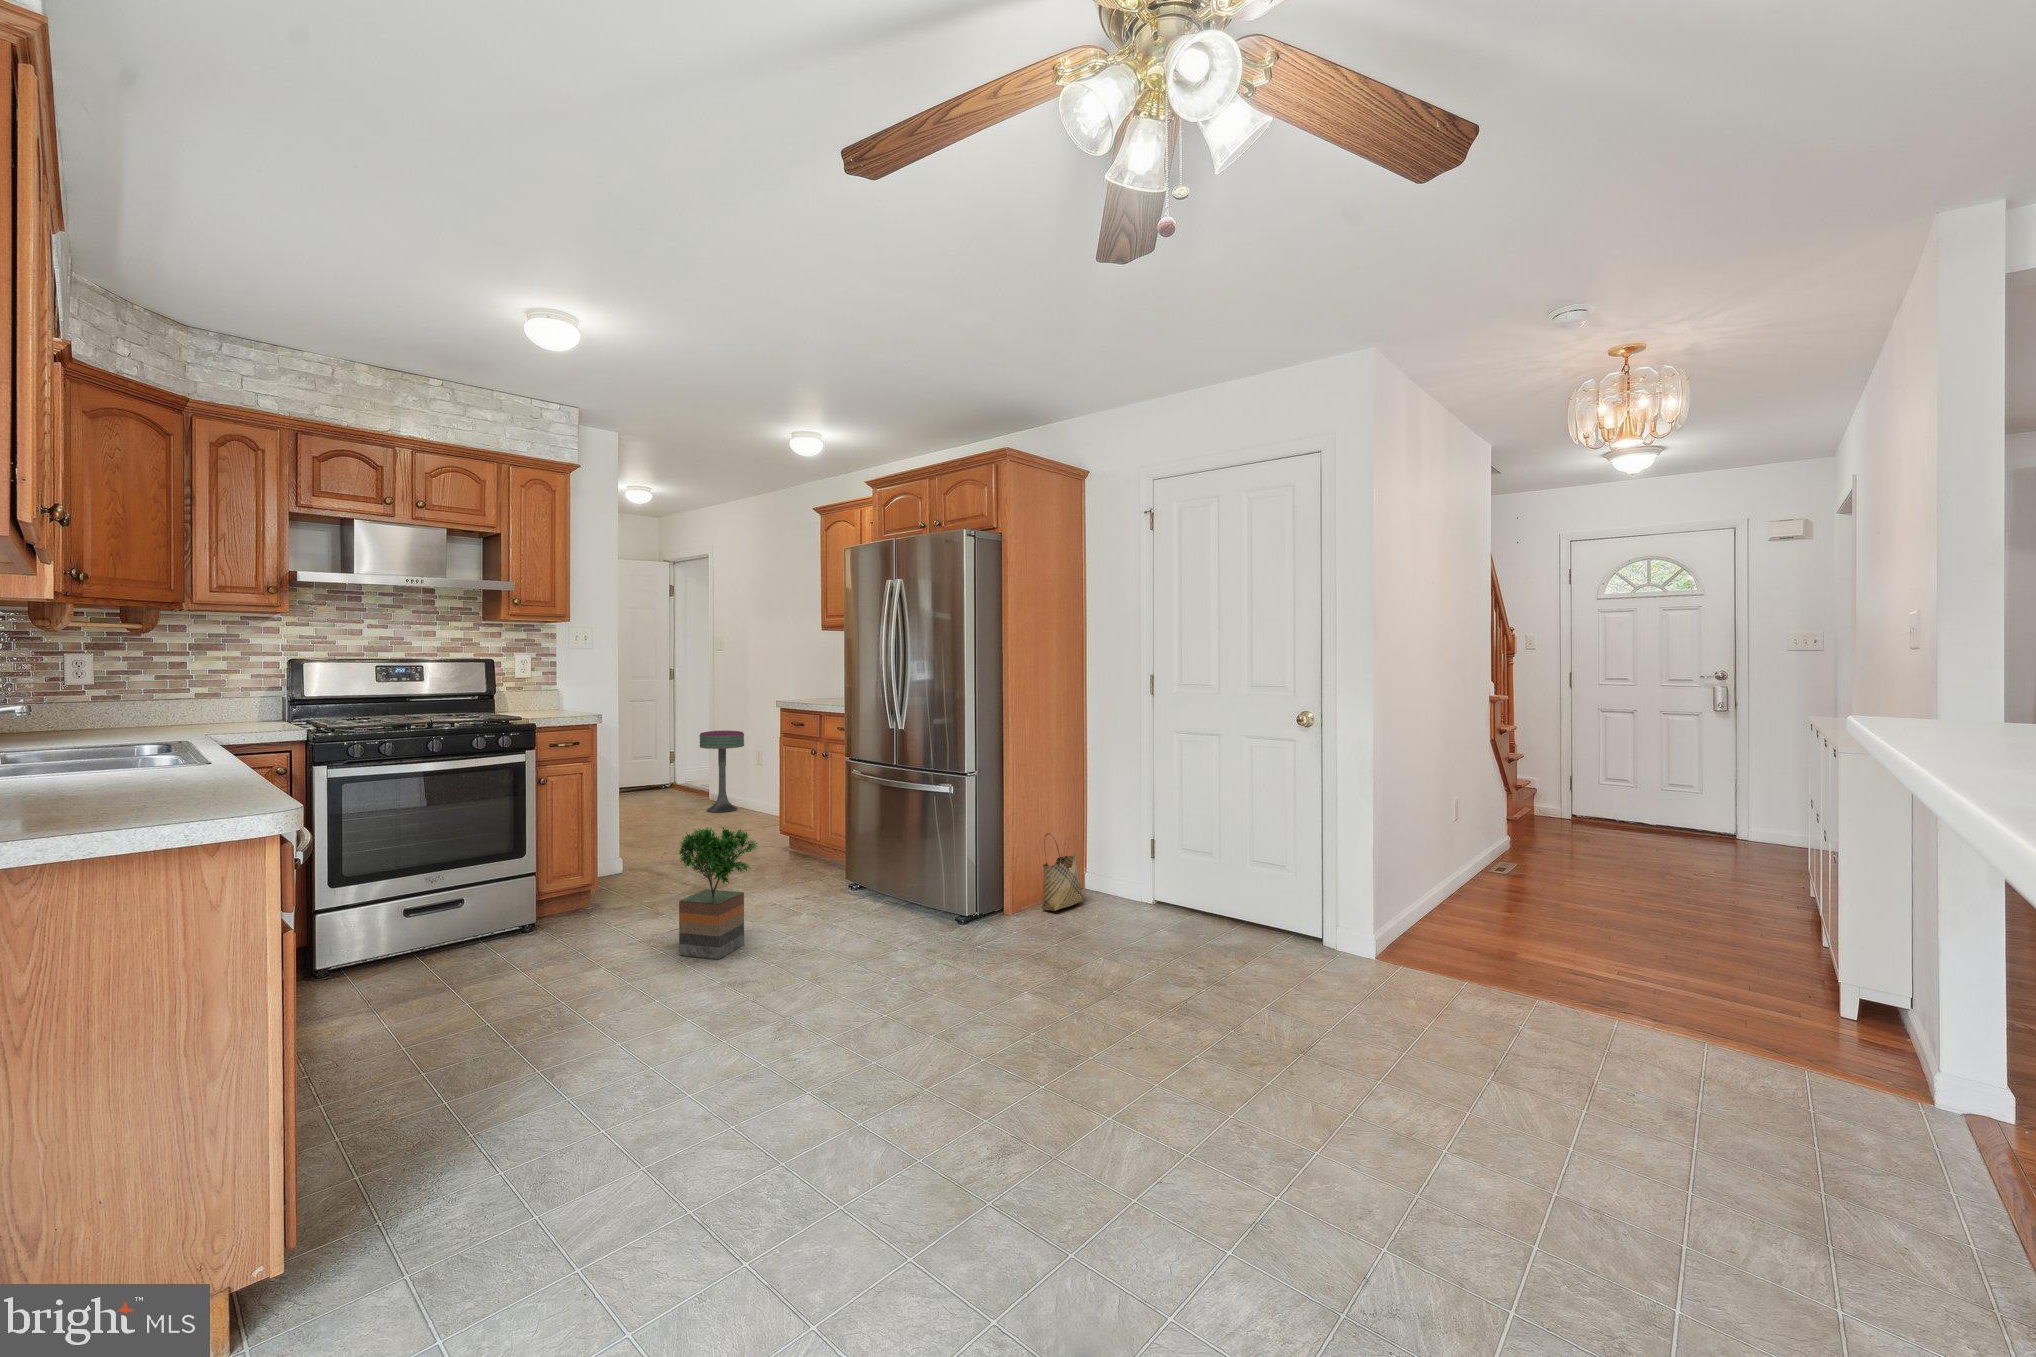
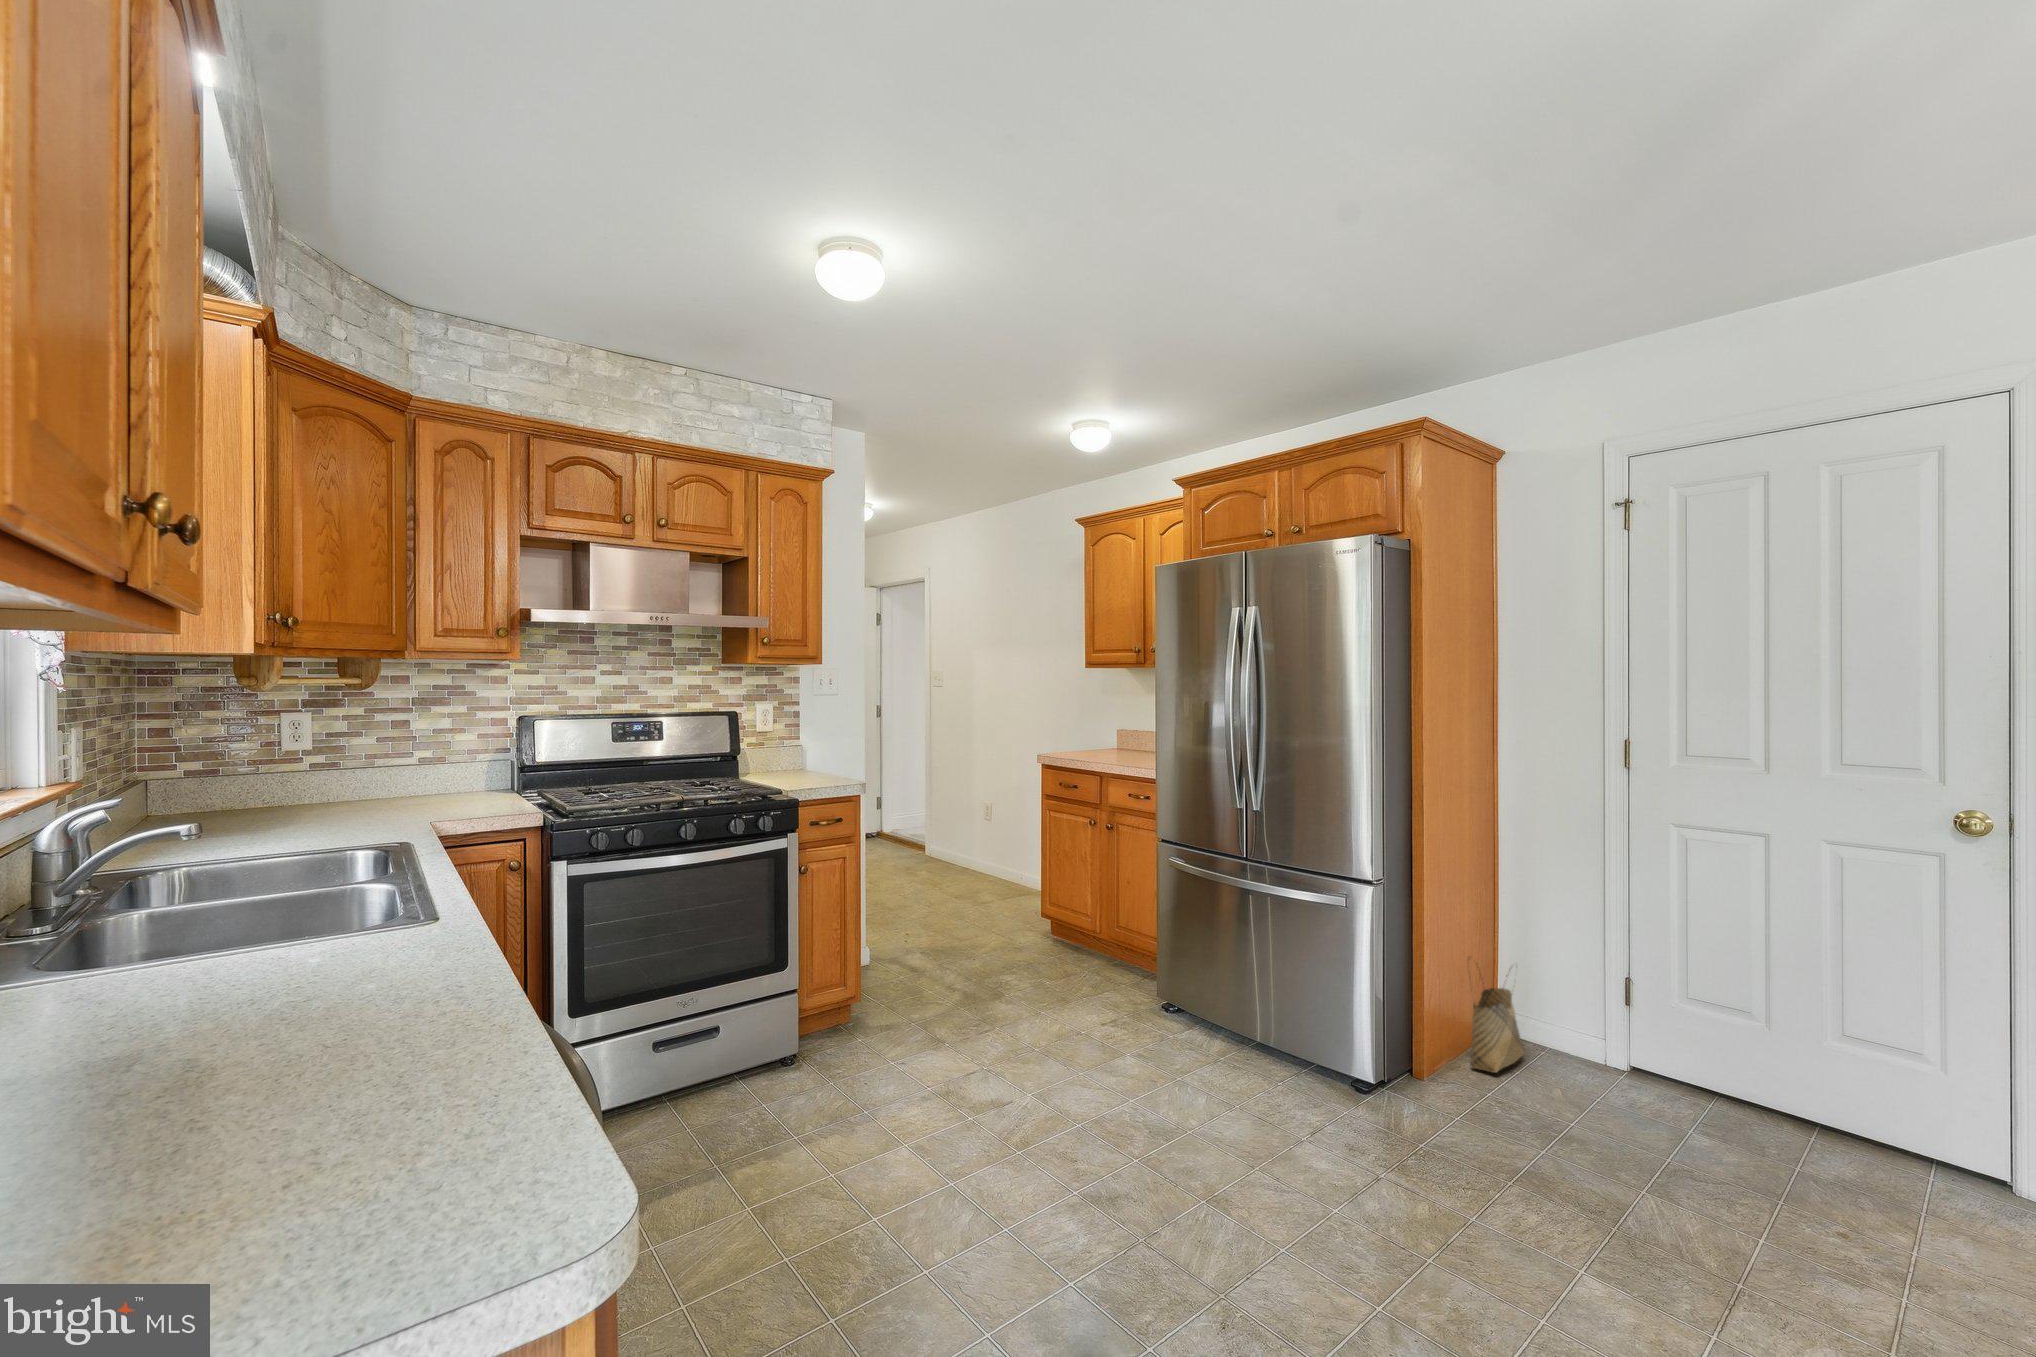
bar stool: present [699,731,744,812] -> none [928,783,978,881]
potted tree: present [679,827,758,959] -> none [990,943,1098,1136]

